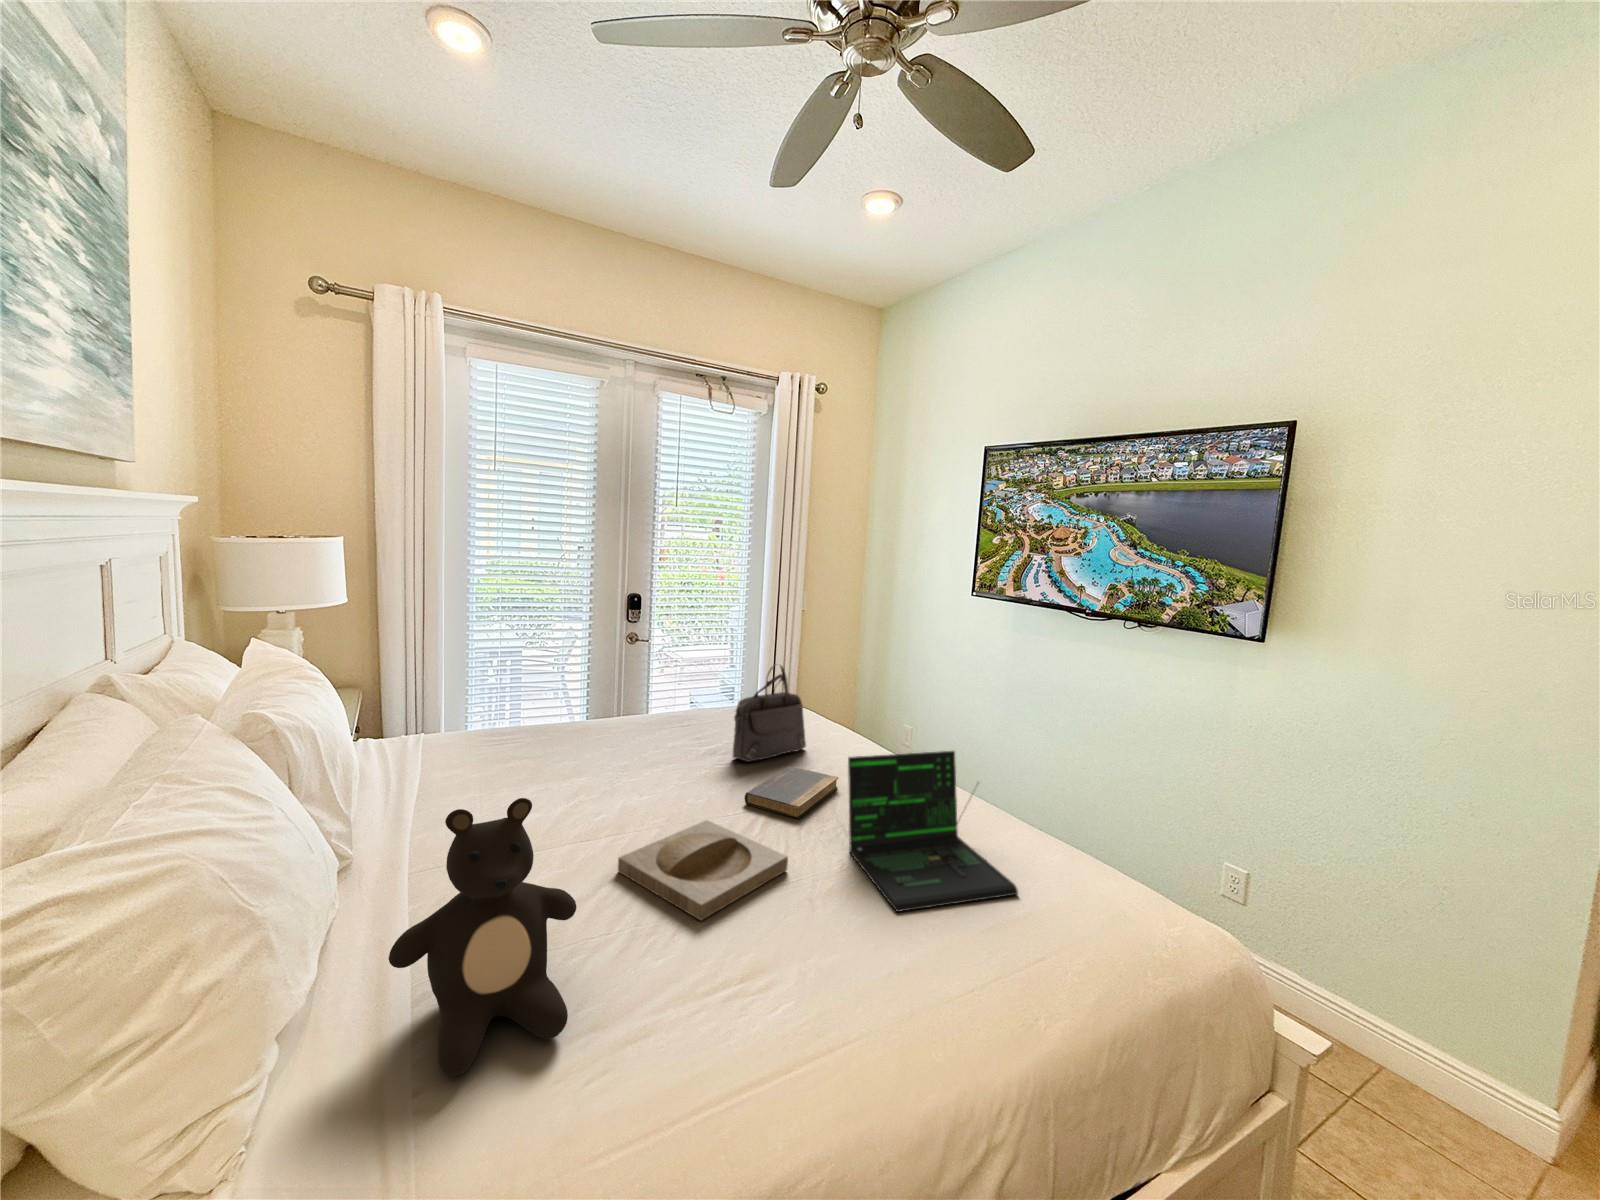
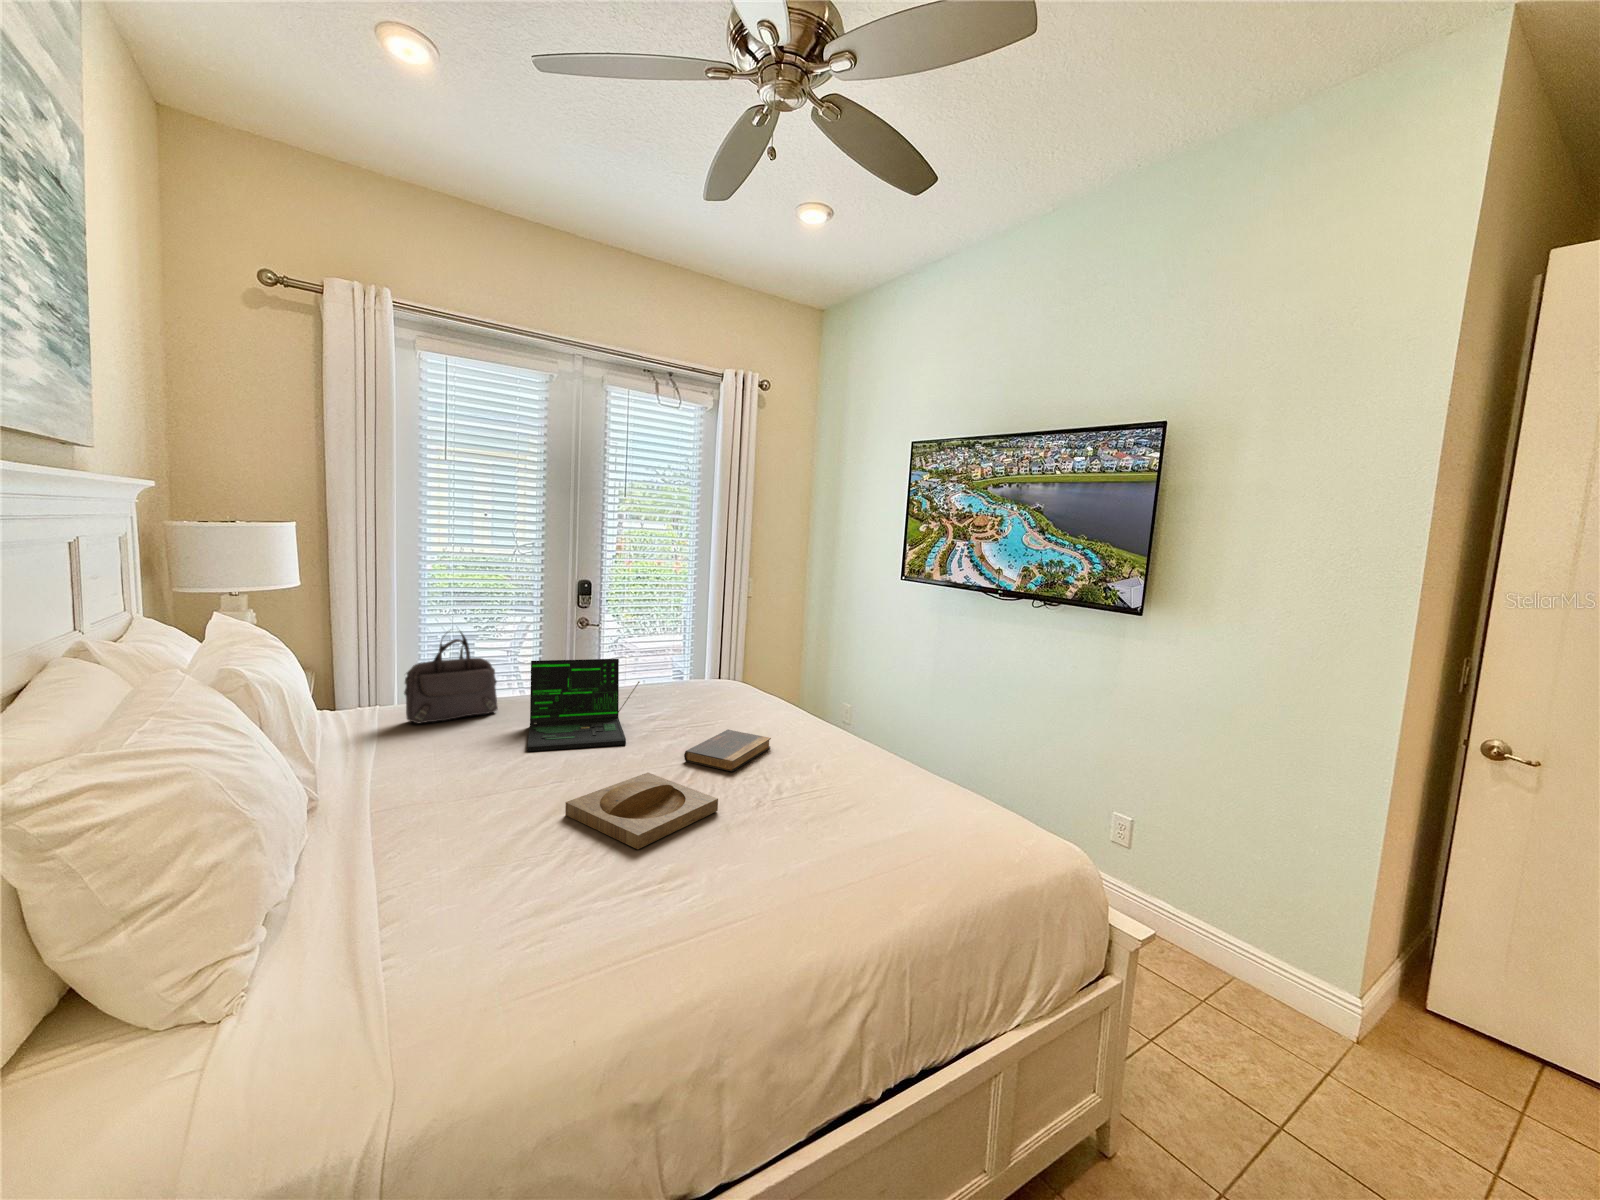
handbag: present [733,665,806,762] -> present [404,632,498,723]
laptop: present [848,751,1018,912] -> present [528,659,640,751]
teddy bear: present [388,798,576,1076] -> none [360,736,525,961]

